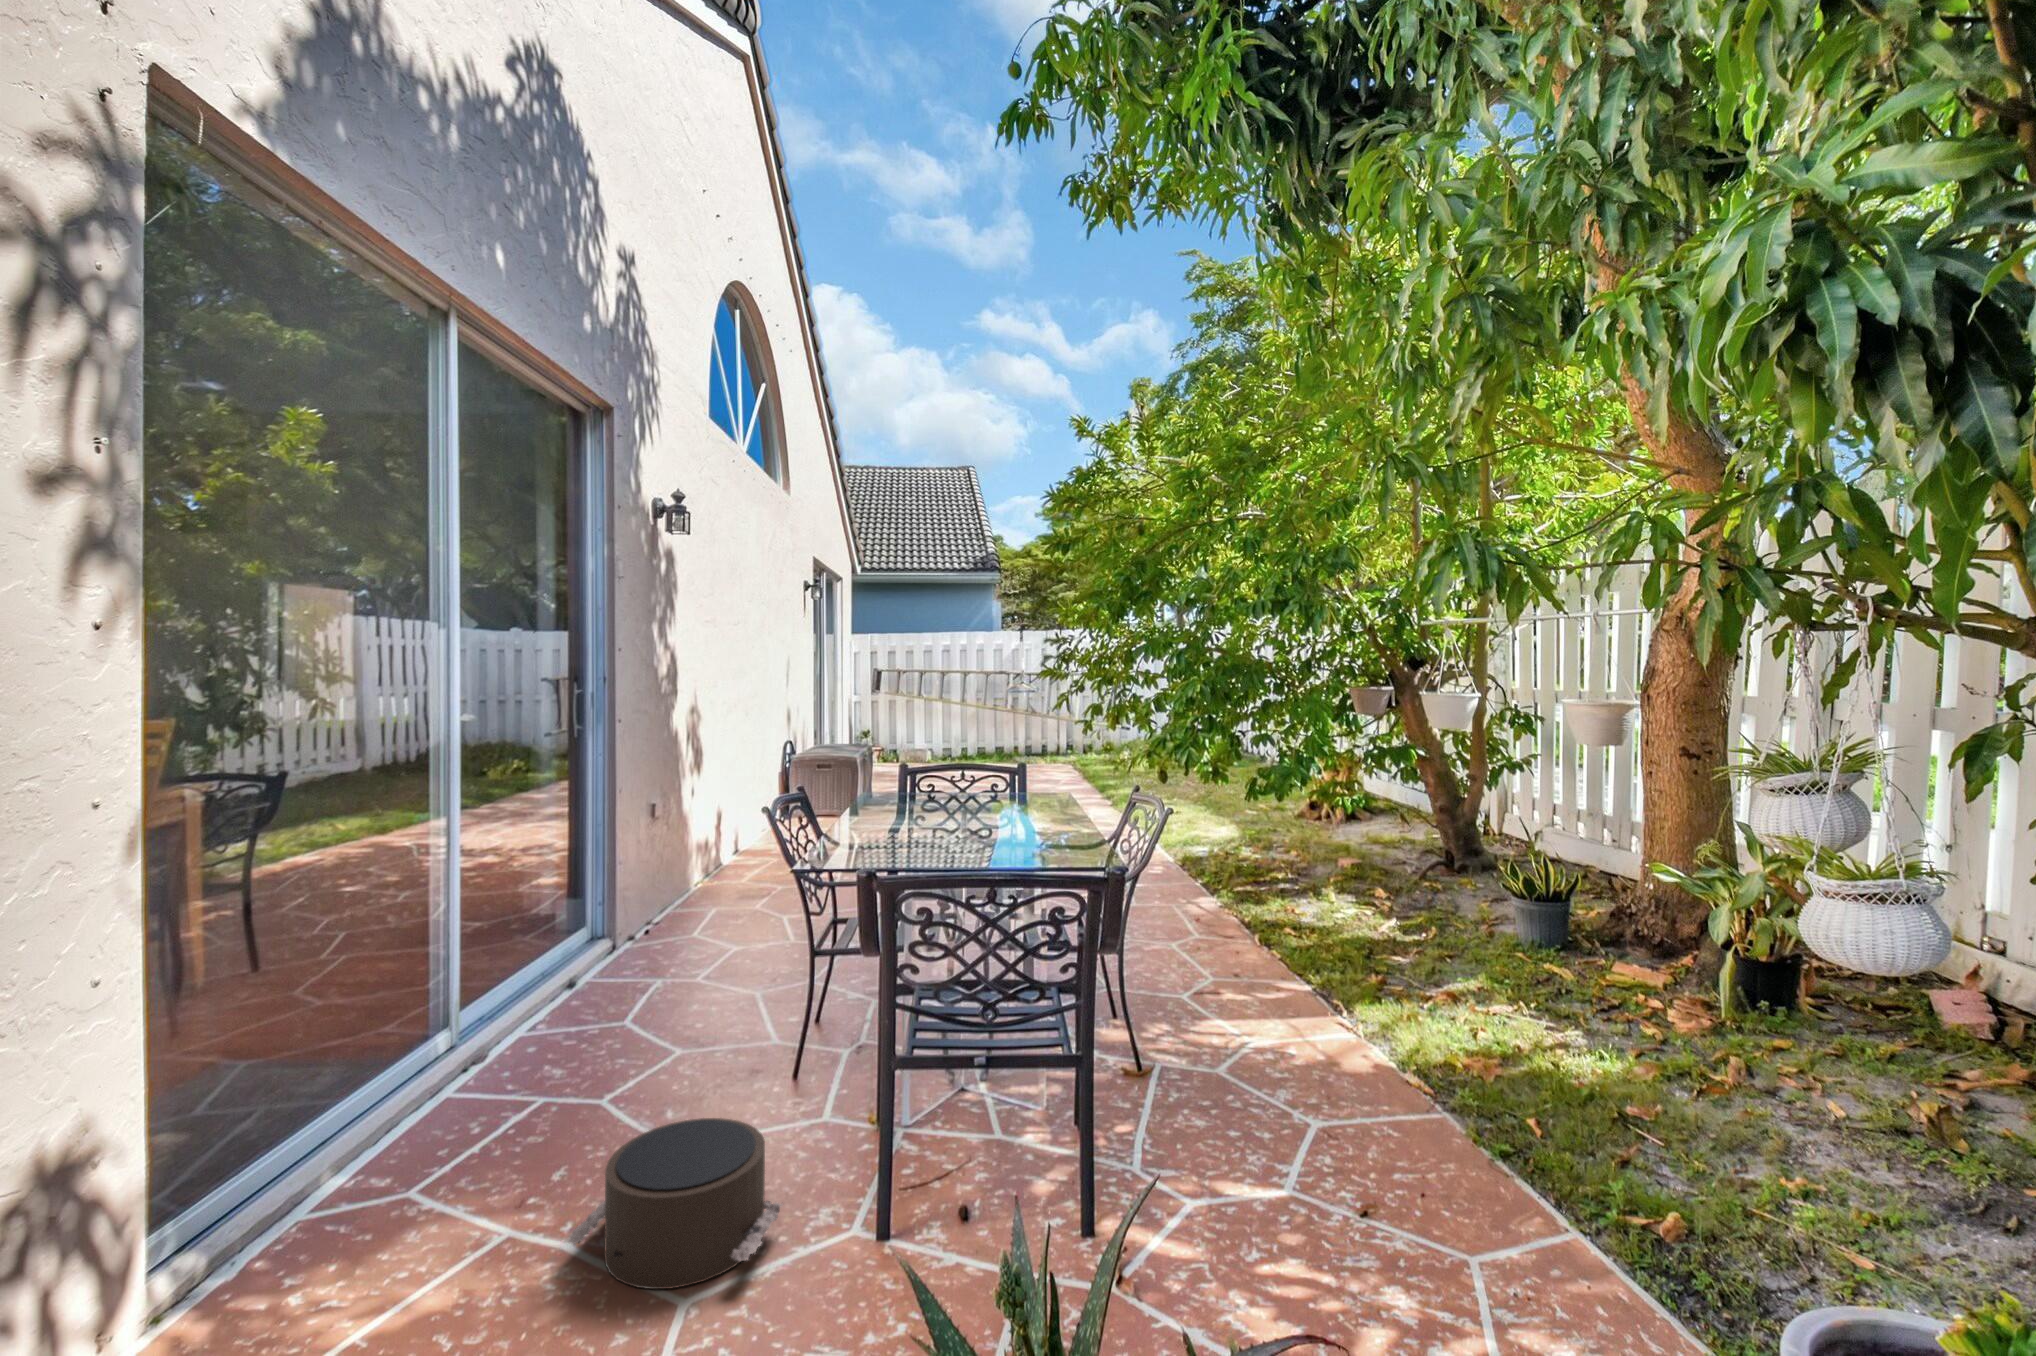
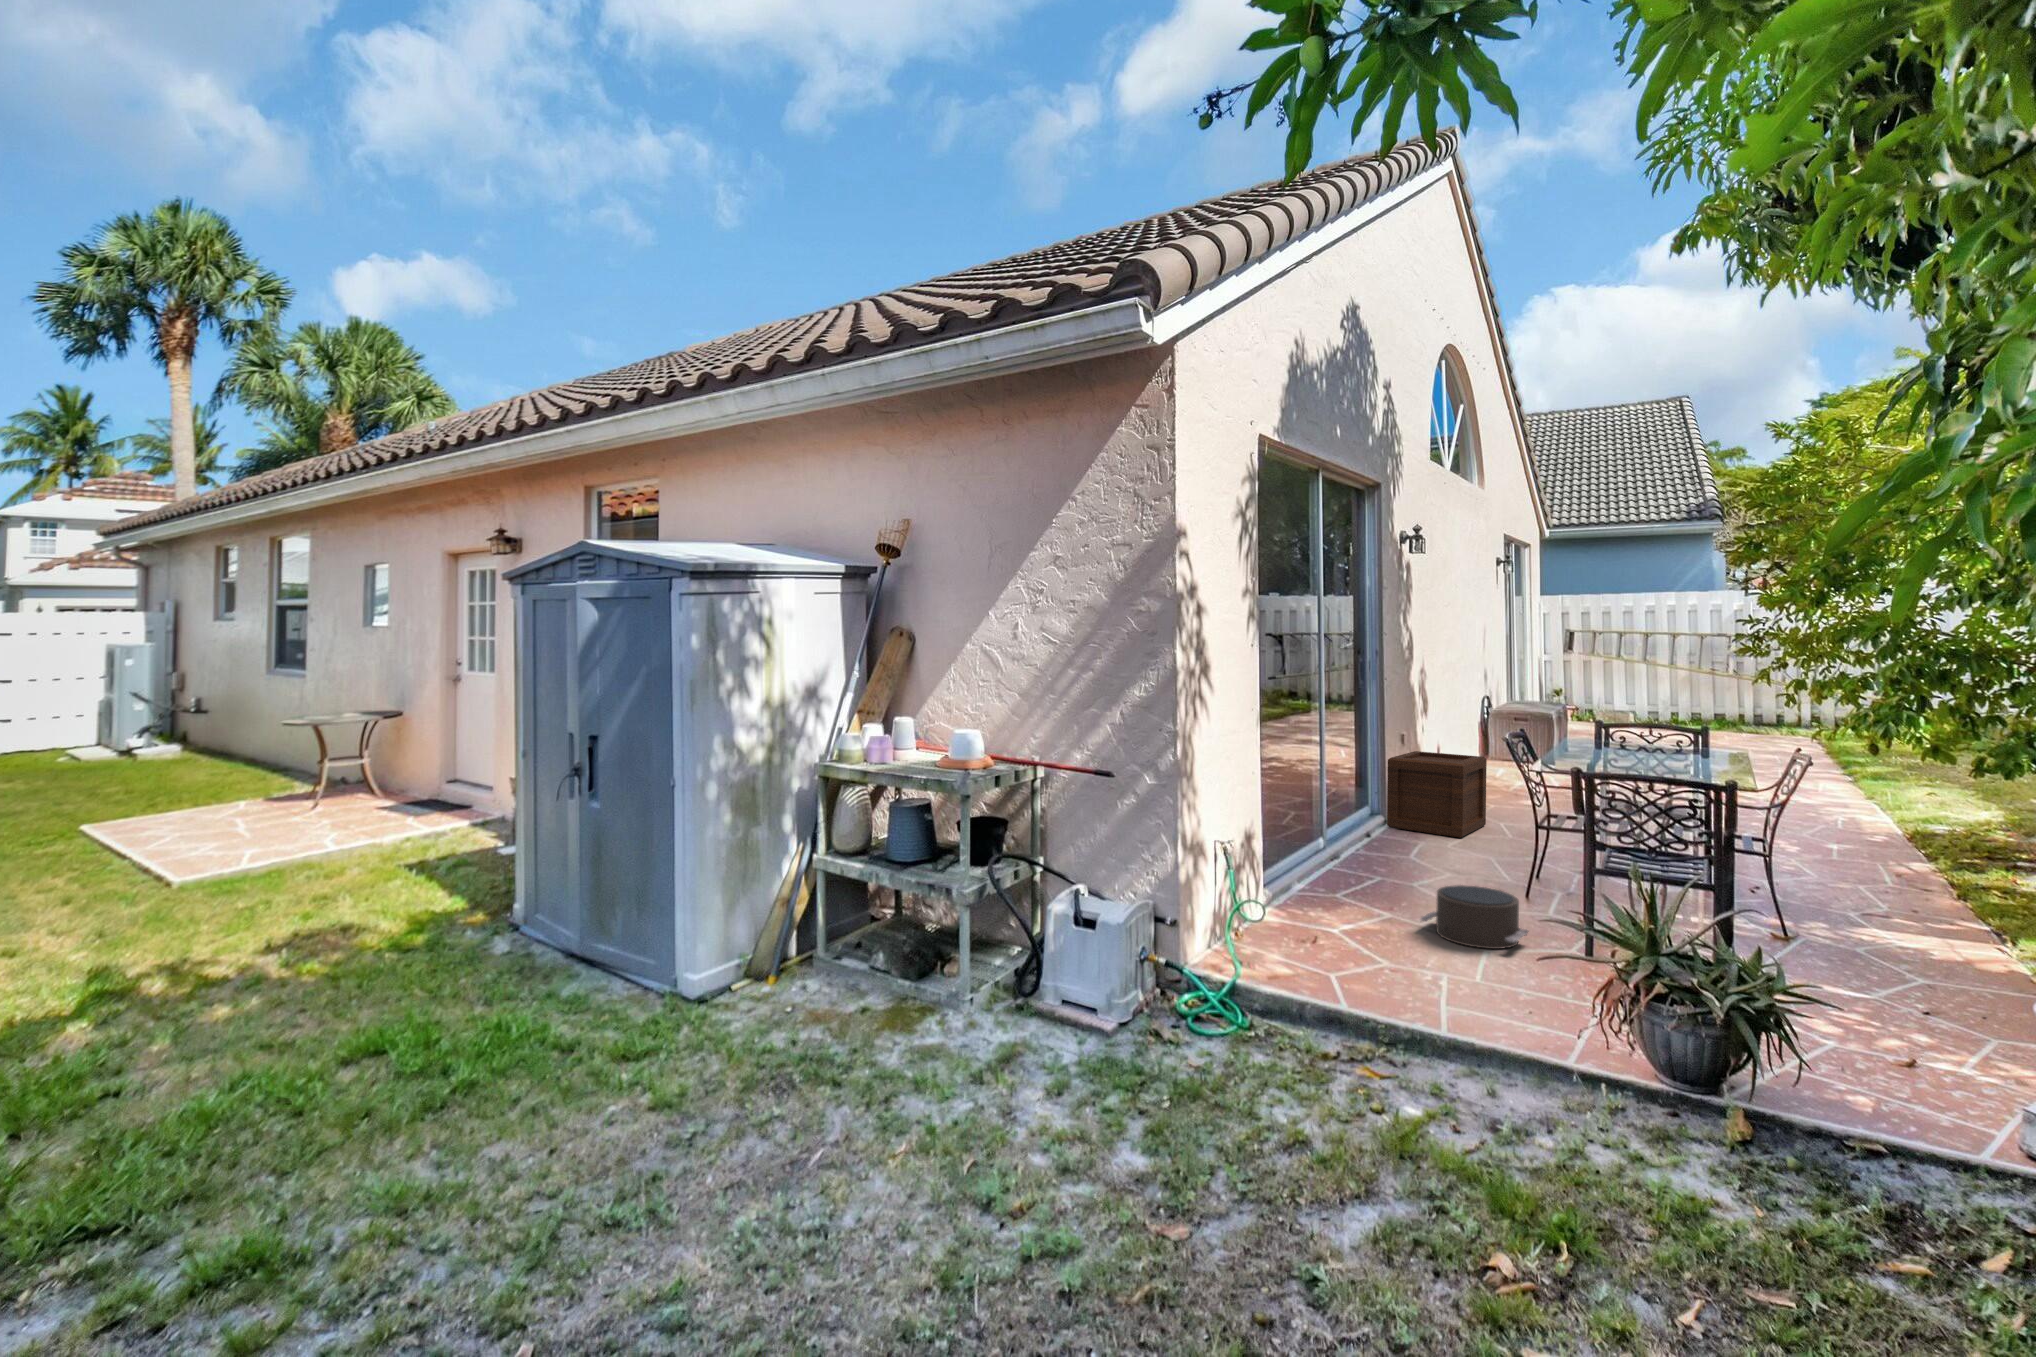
wooden crate: none [618,826,768,958] -> present [1387,751,1487,838]

